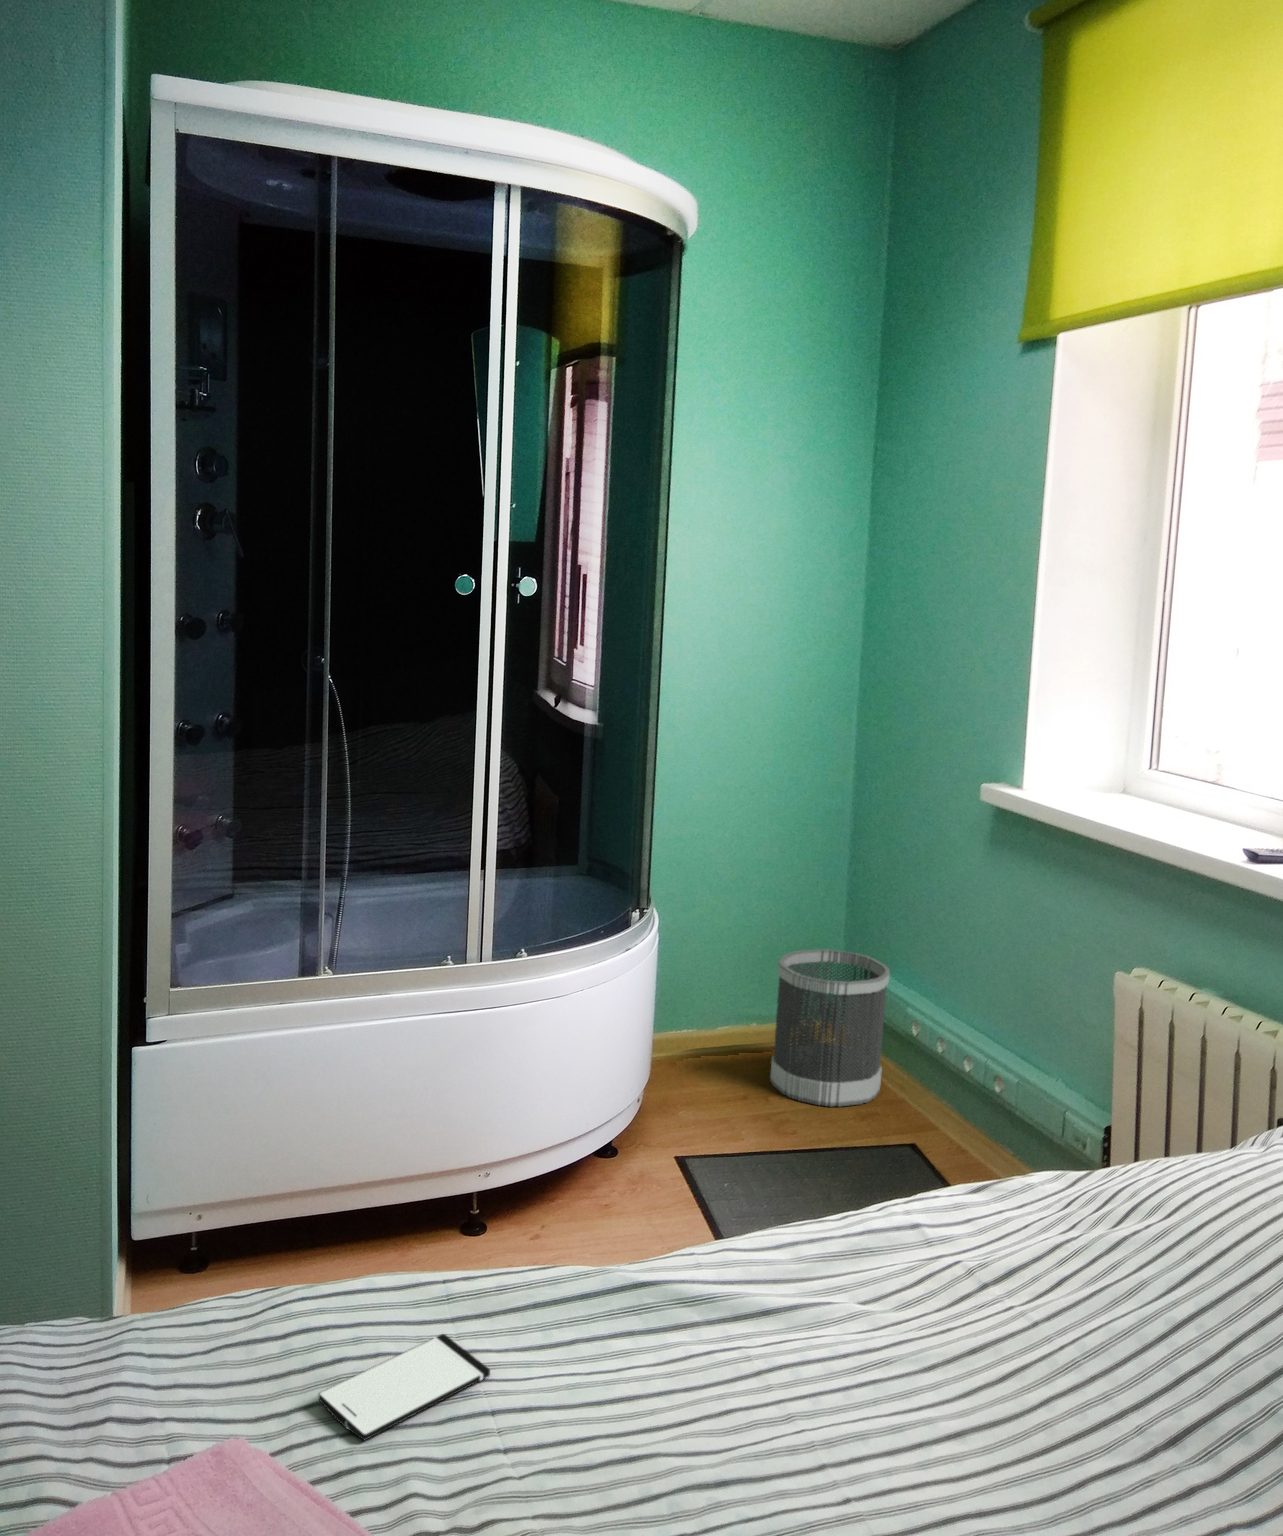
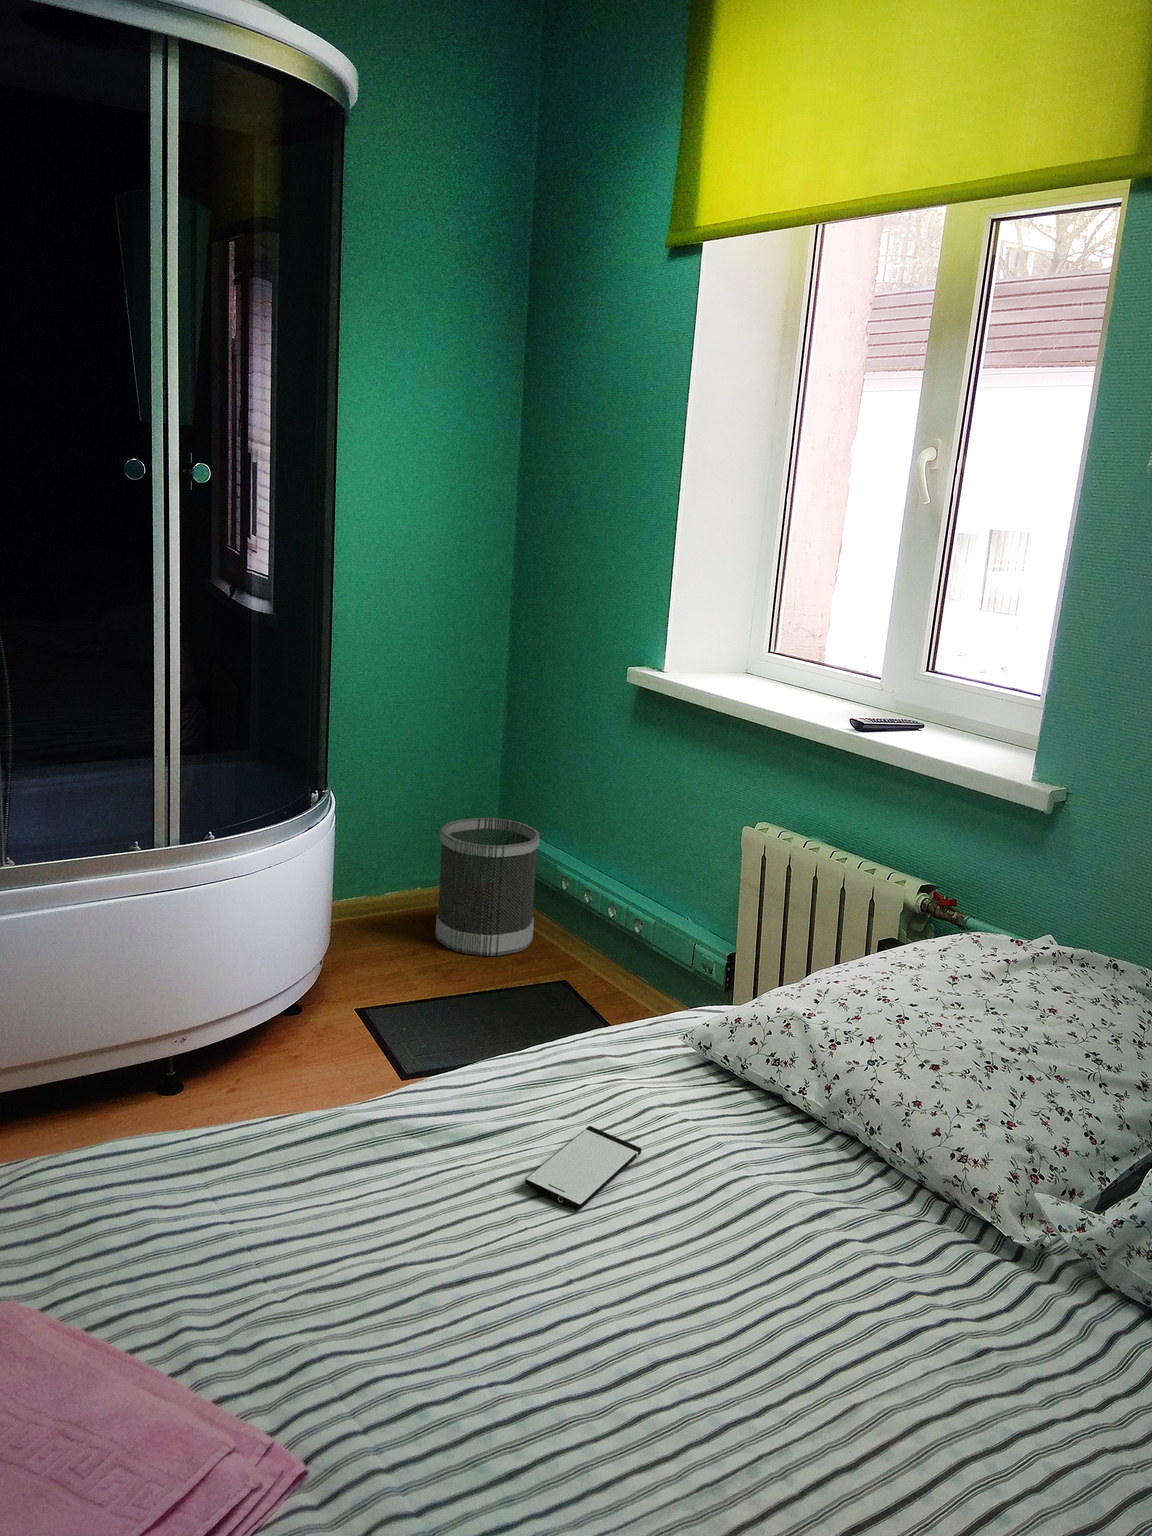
smartphone: present [318,1334,490,1440] -> present [525,1126,641,1209]

